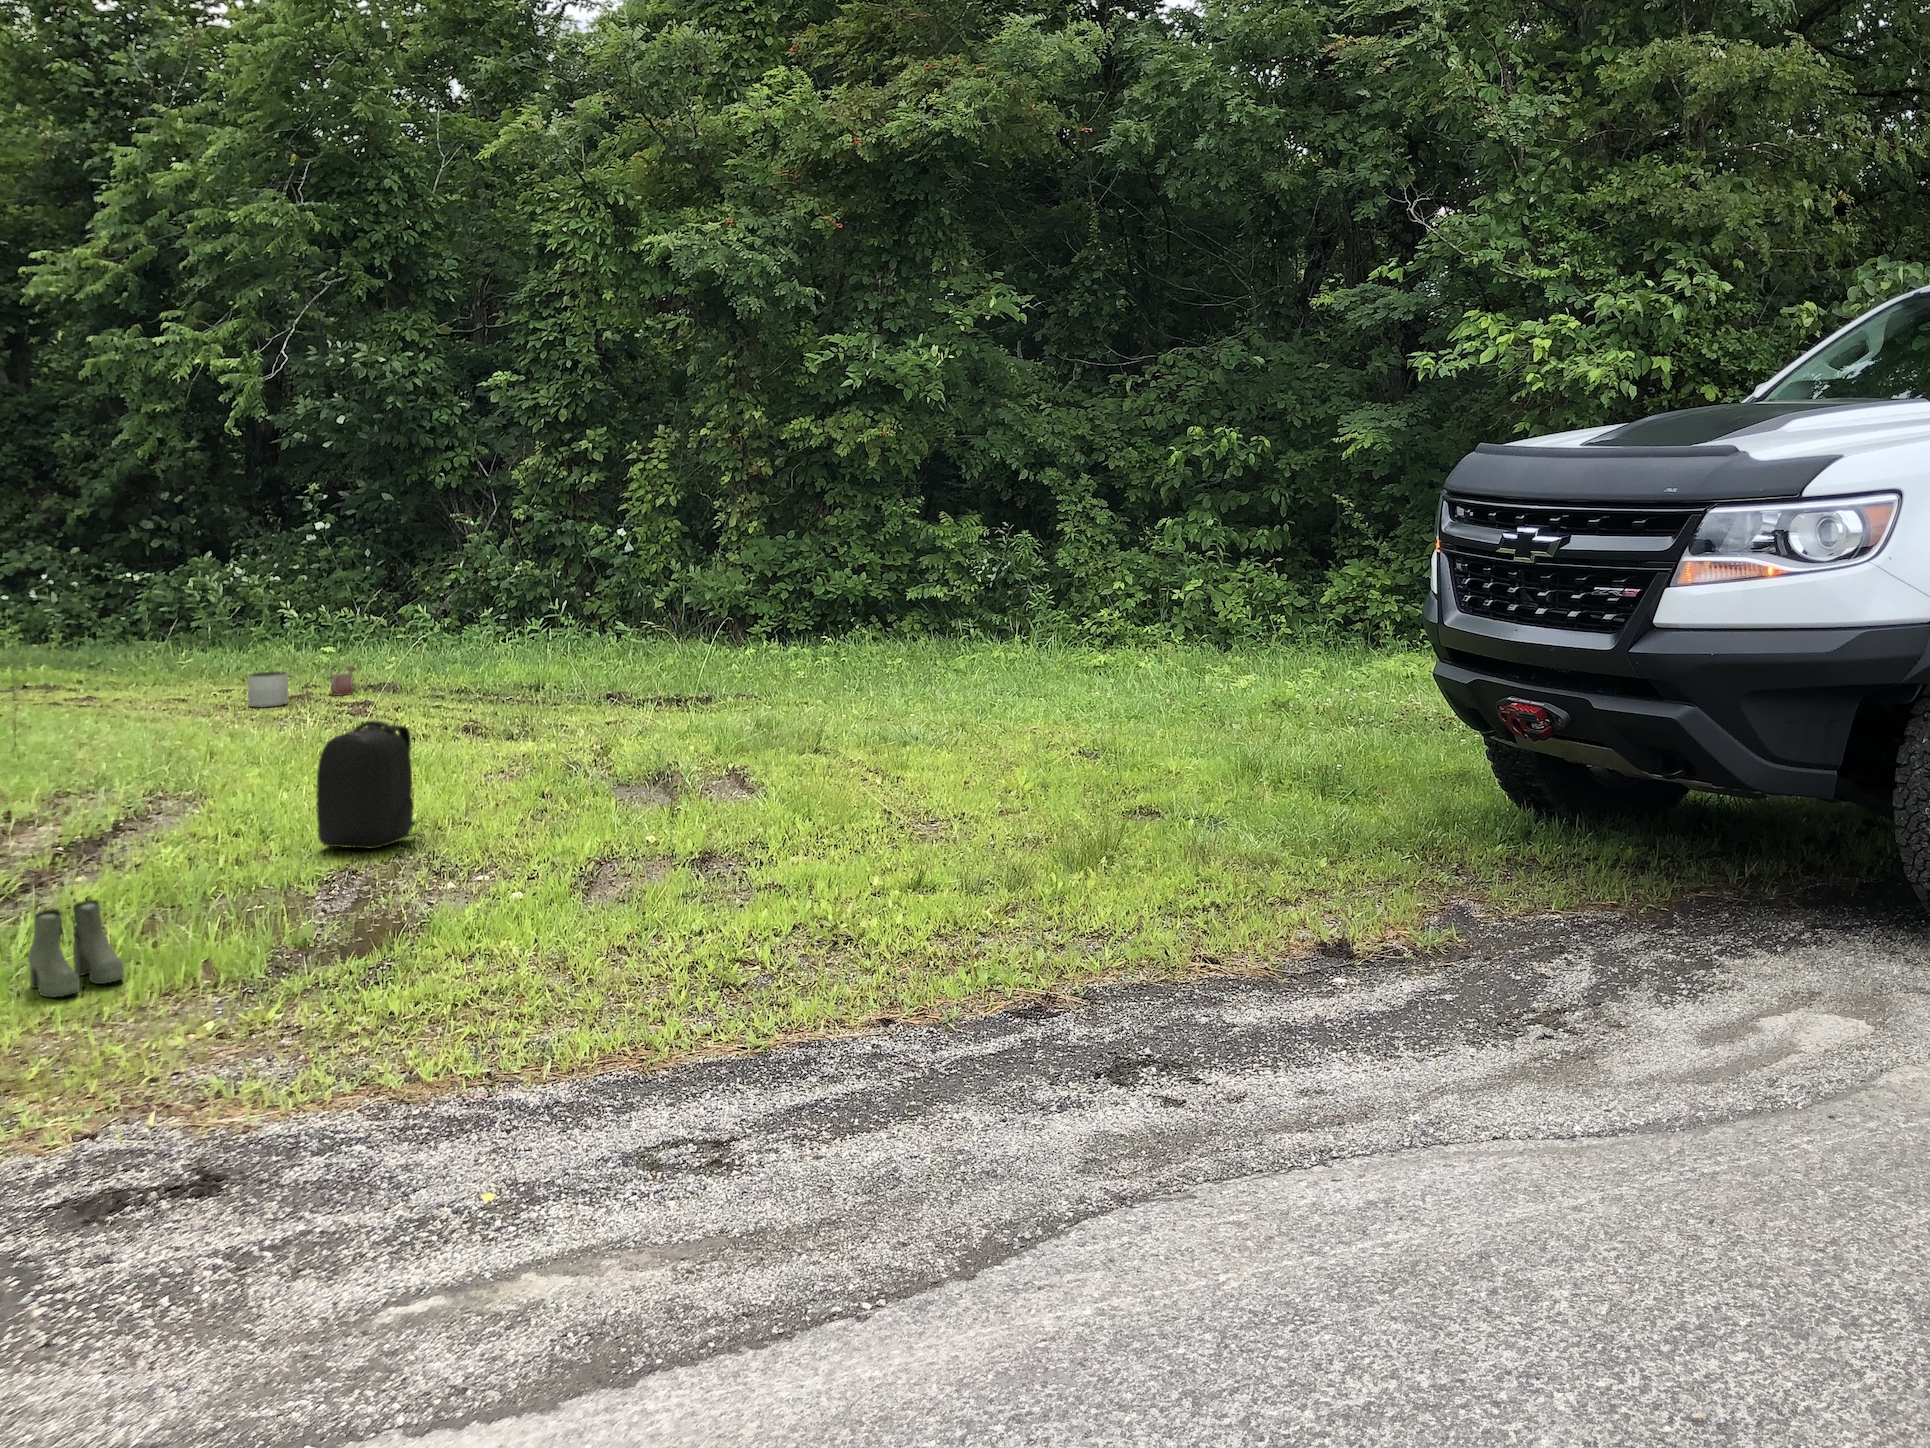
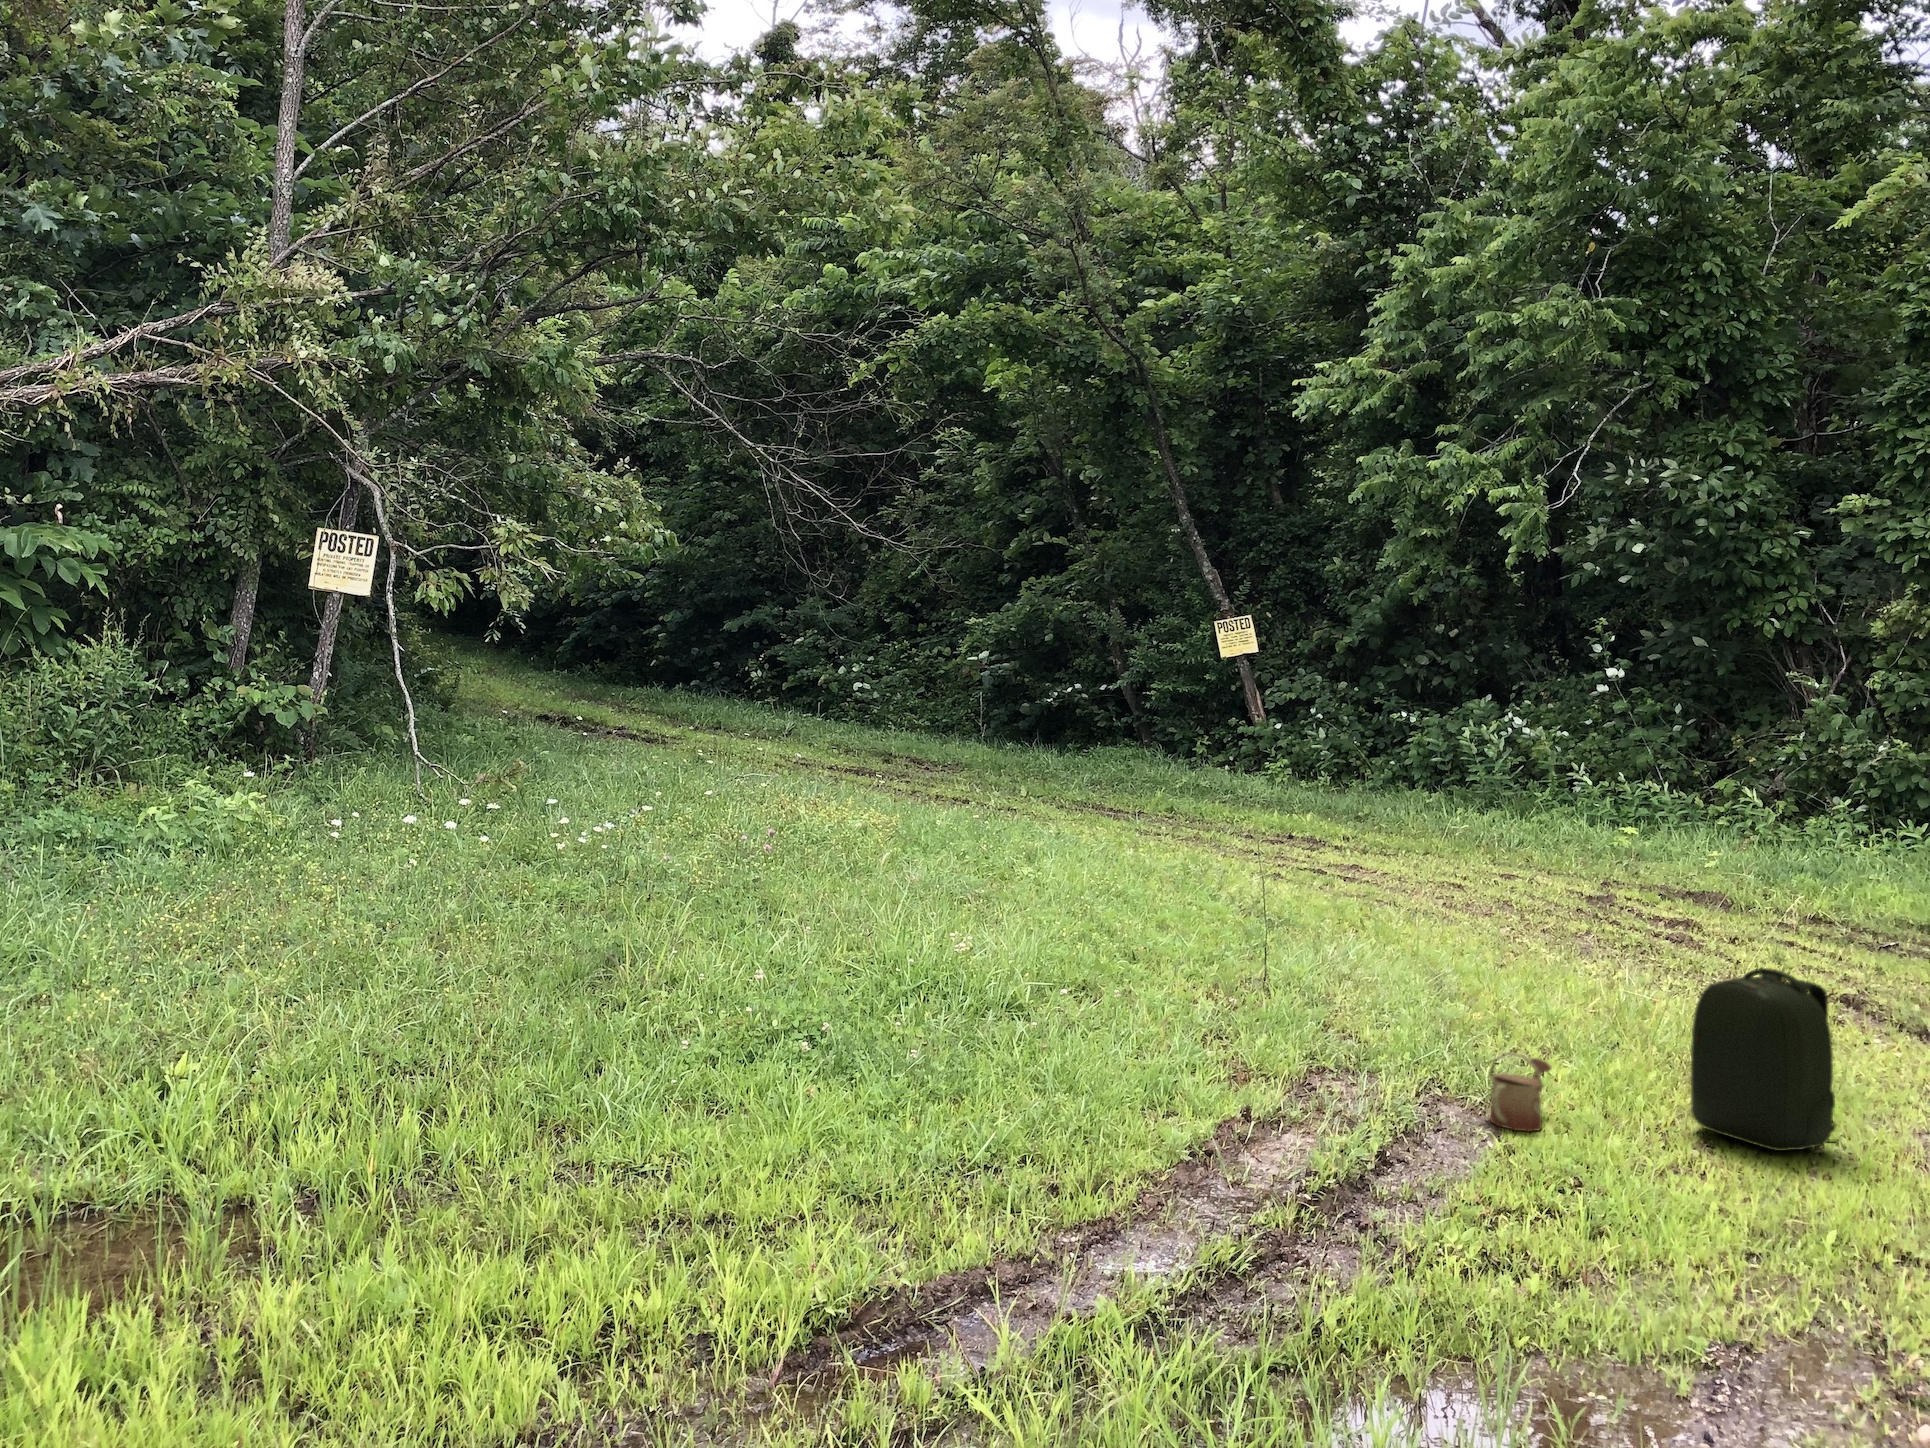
watering can: present [330,666,356,696] -> present [1489,1052,1552,1132]
planter: present [248,671,288,708] -> none [1547,851,1596,896]
boots: present [28,900,124,997] -> none [1365,1146,1476,1267]

